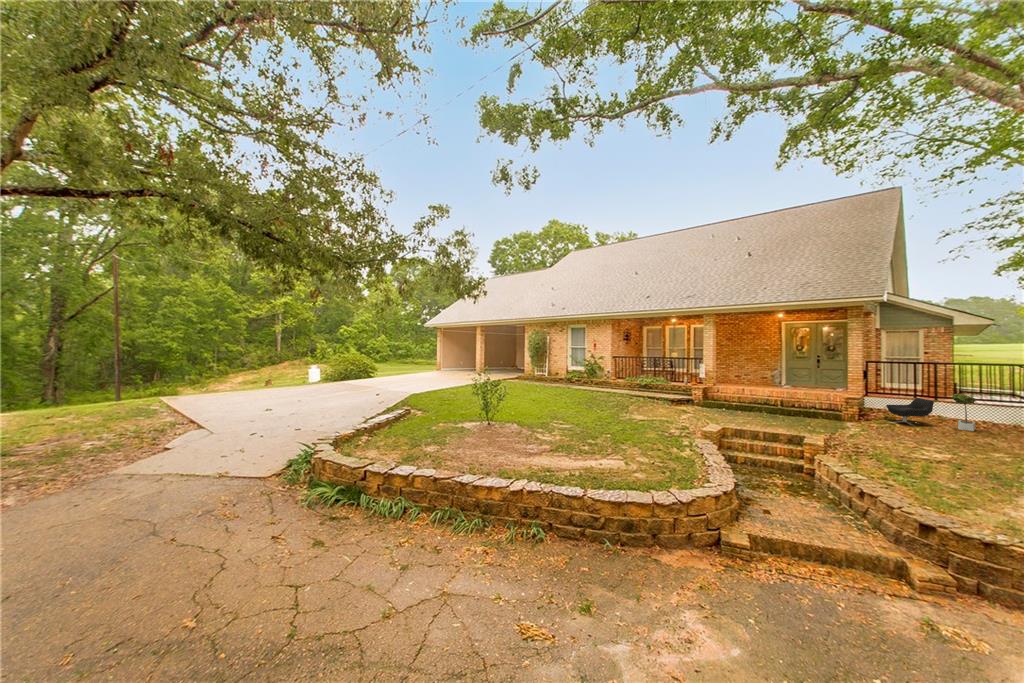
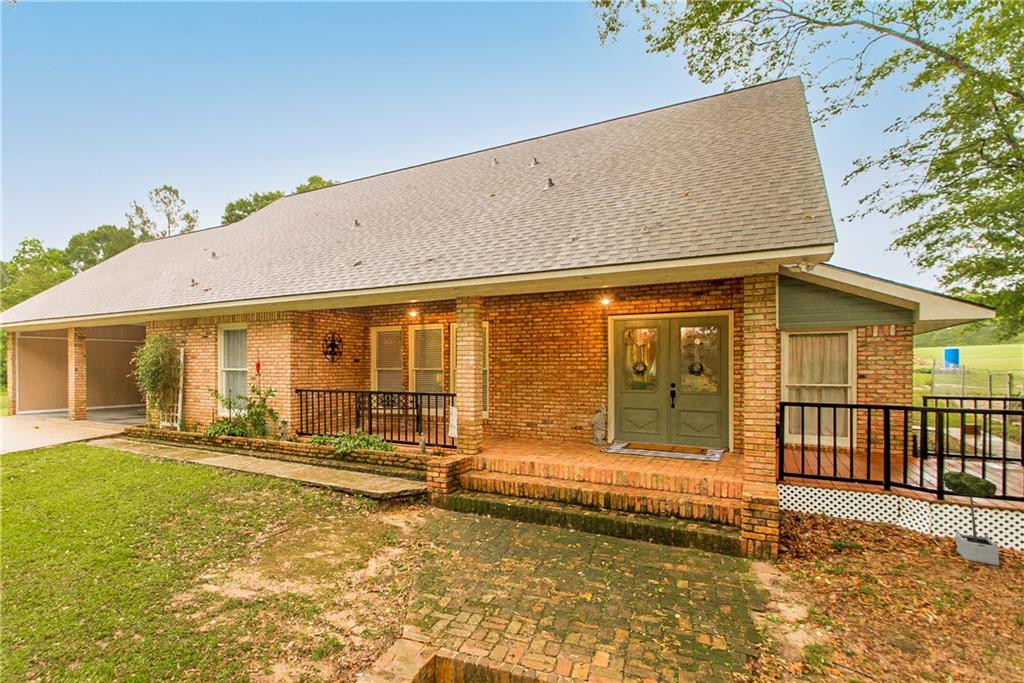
lounge chair: present [886,398,934,425] -> none [810,477,911,555]

